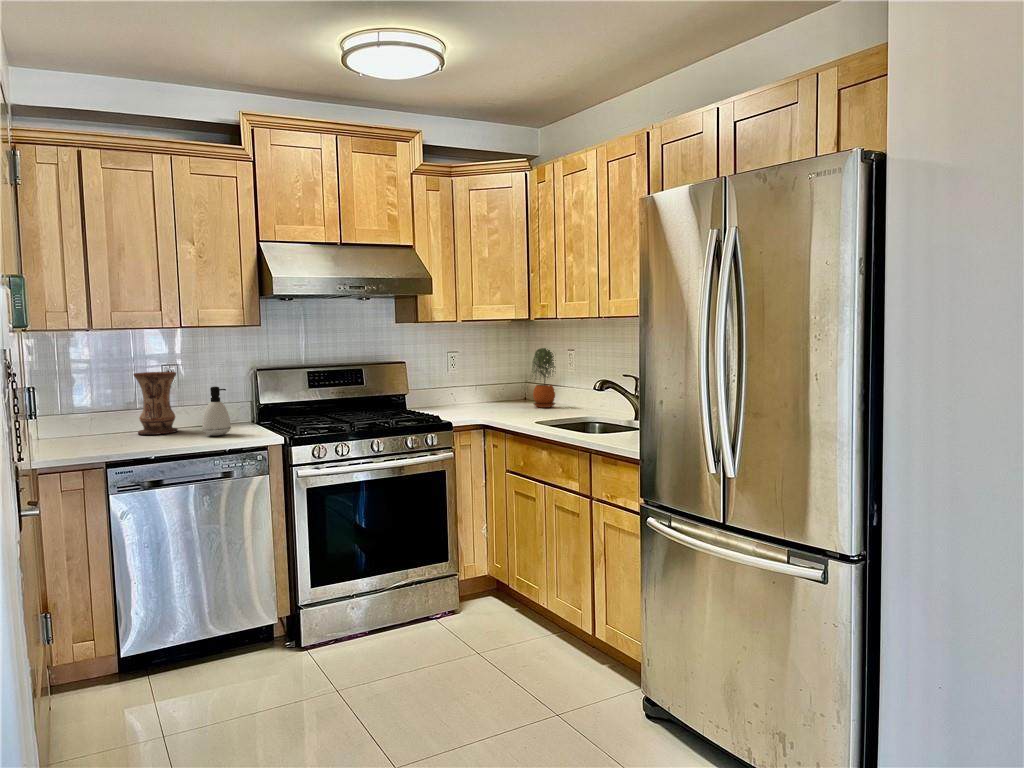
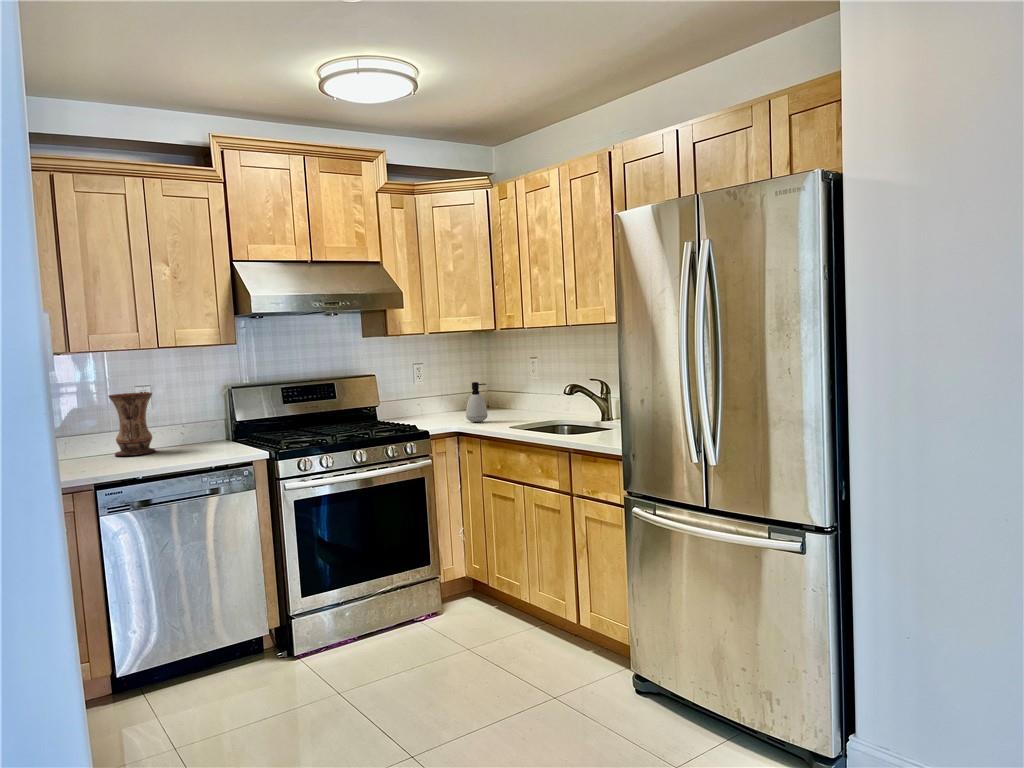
potted plant: present [532,348,556,408] -> none [494,356,519,414]
soap dispenser: present [202,387,231,436] -> present [466,382,488,422]

